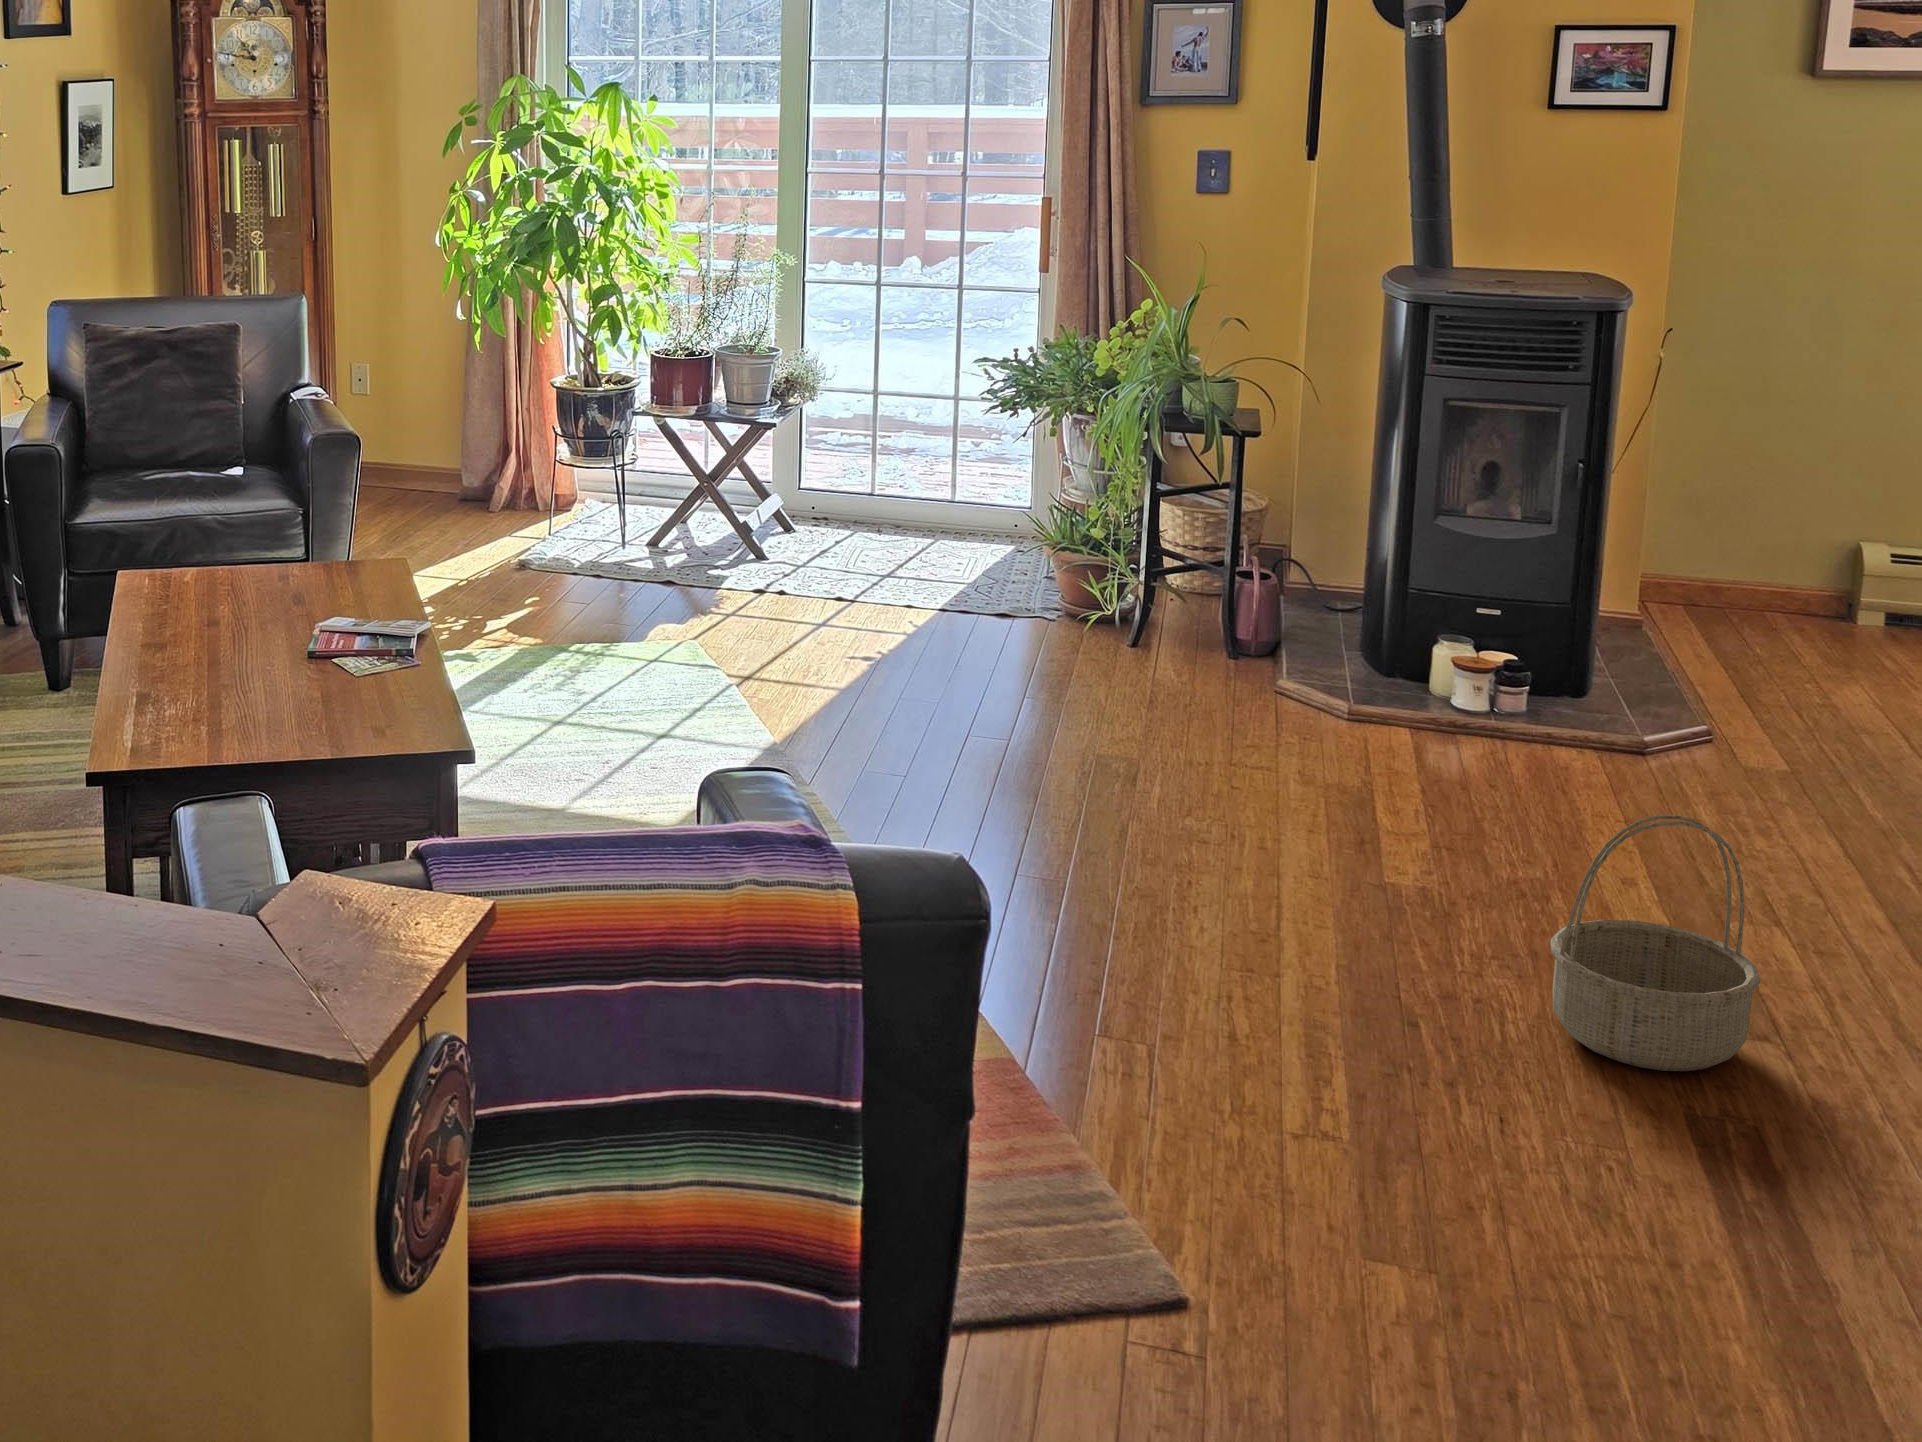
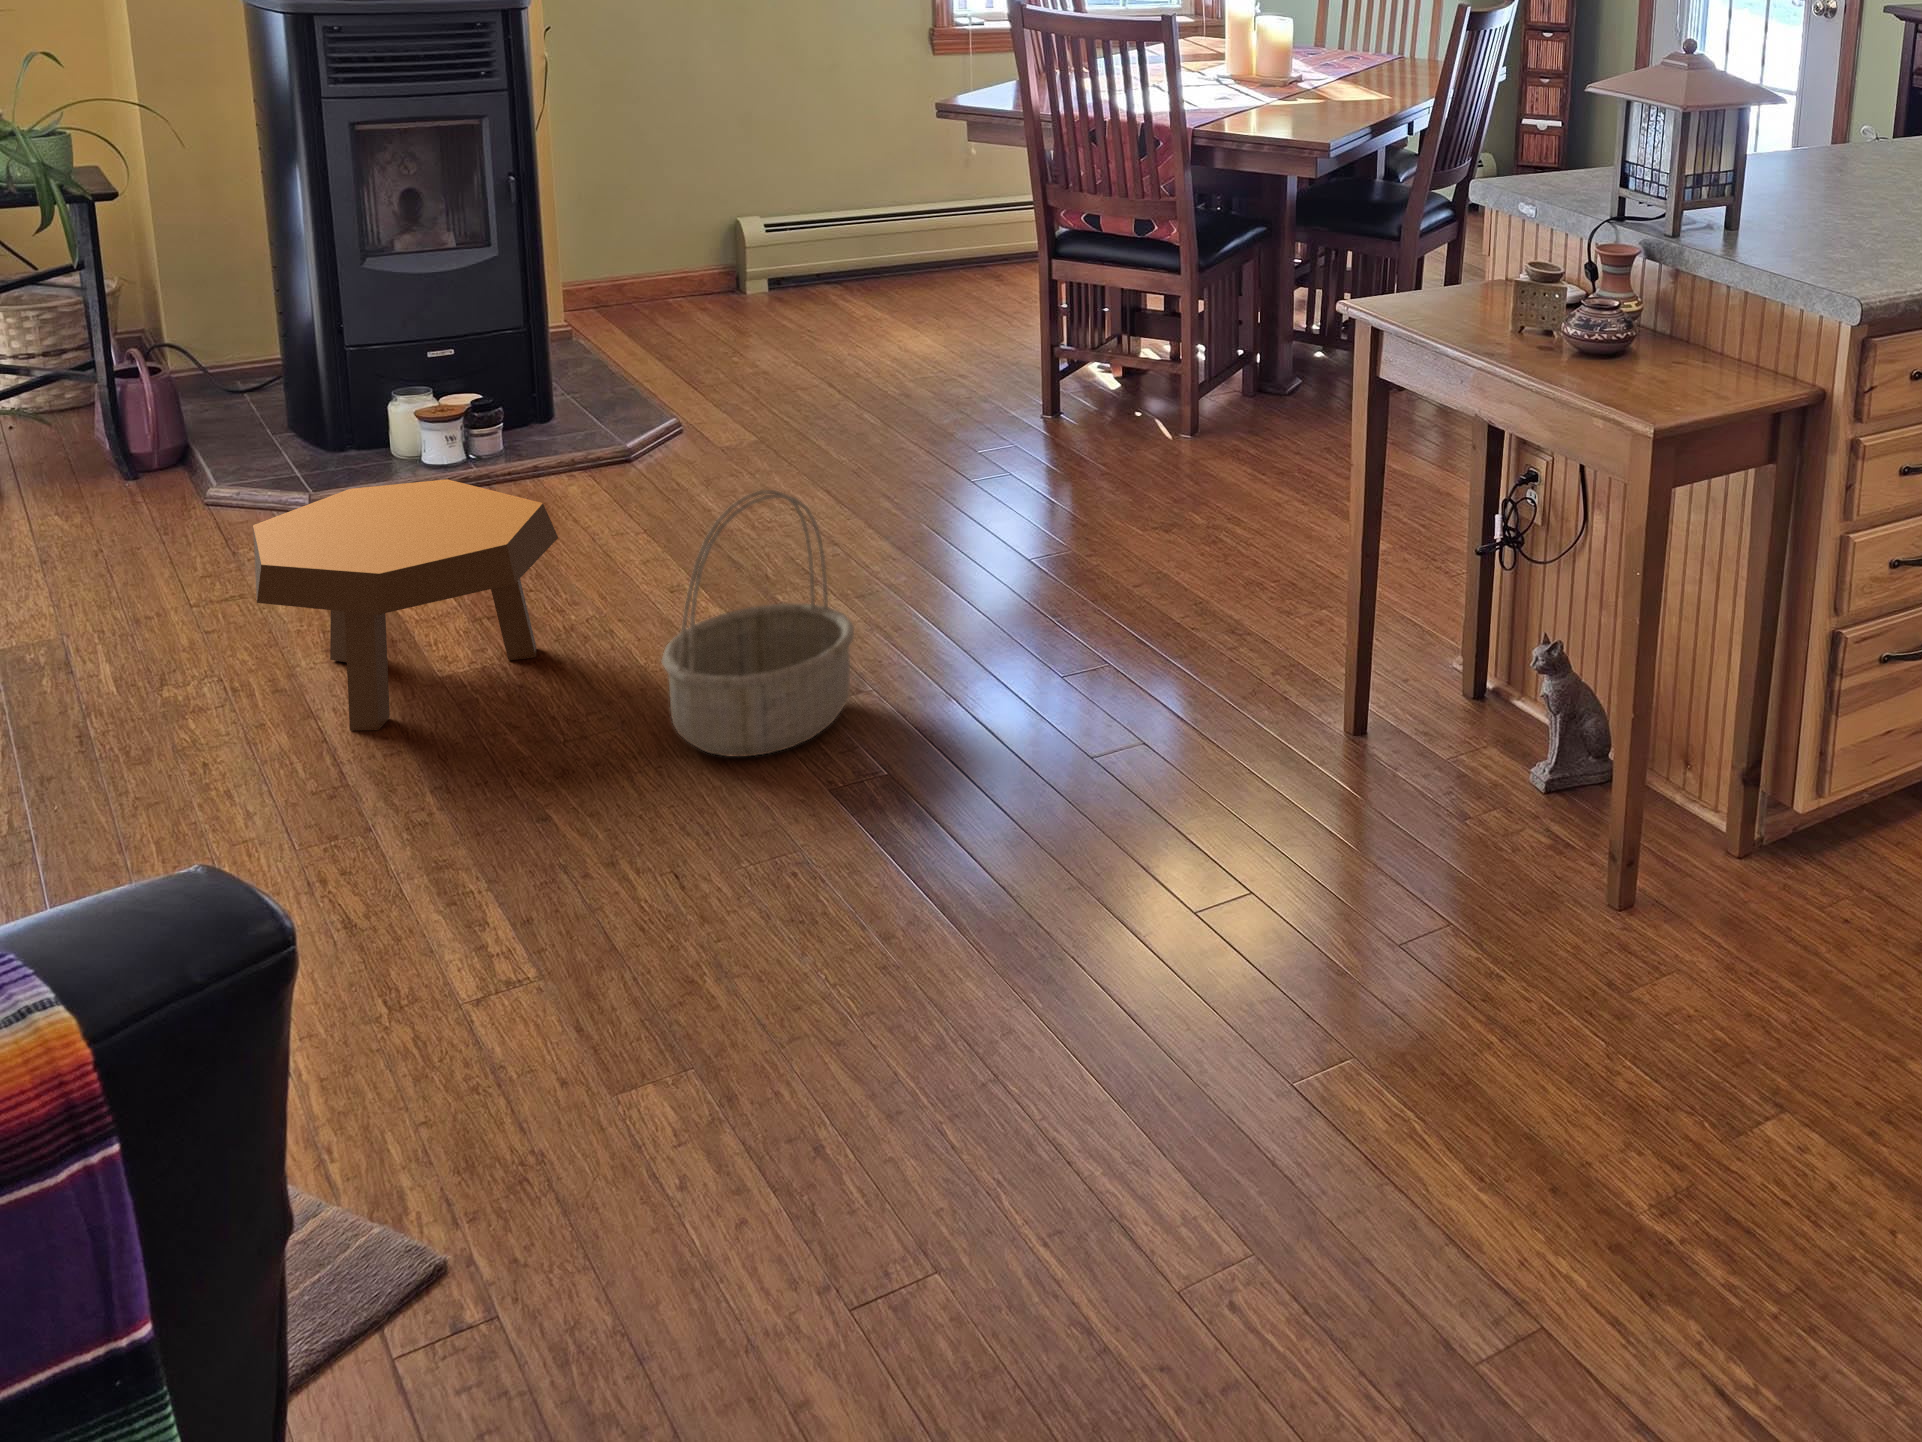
footstool: none [1253,709,1509,910] -> present [253,479,558,731]

